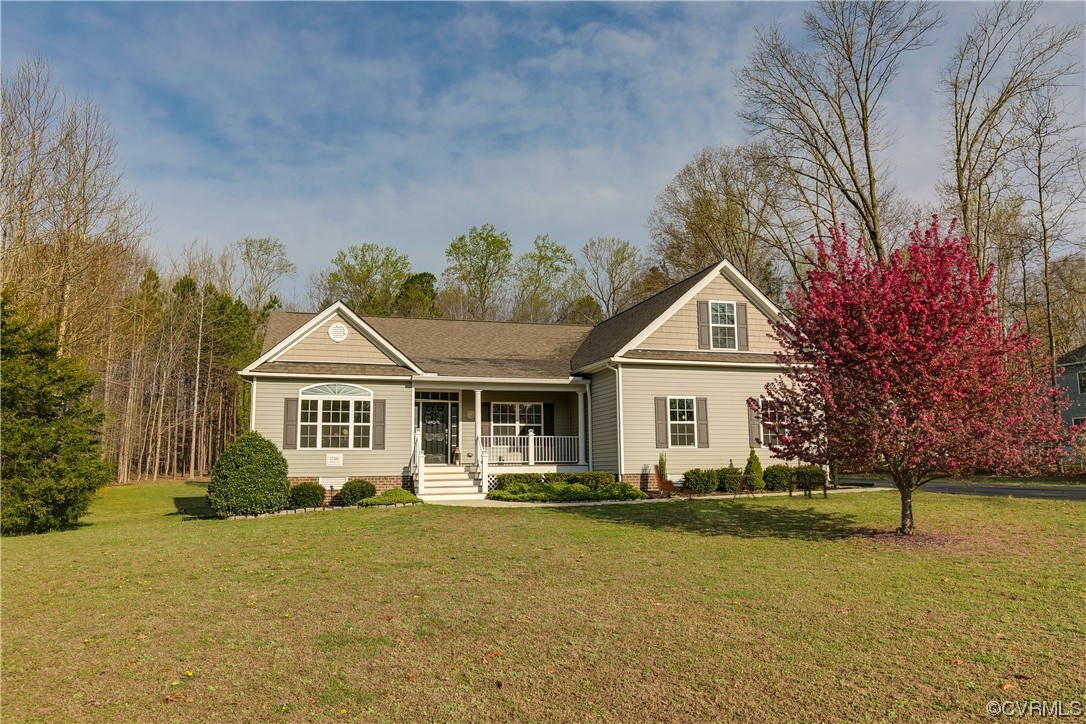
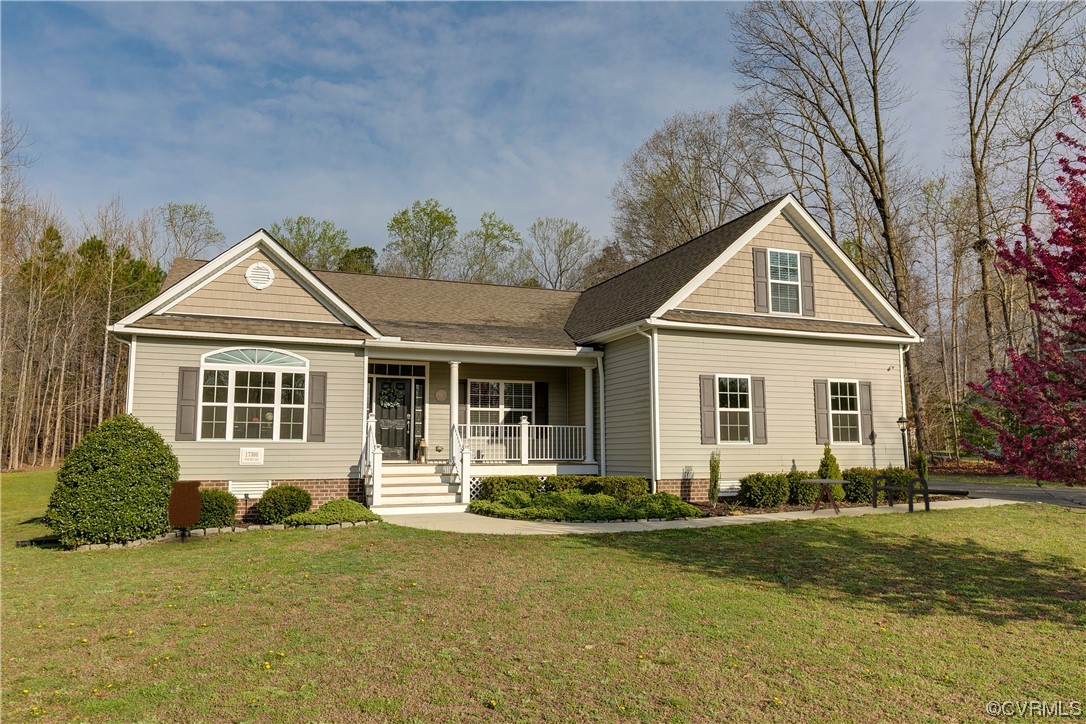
lounge chair: present [654,465,698,500] -> present [163,481,203,542]

